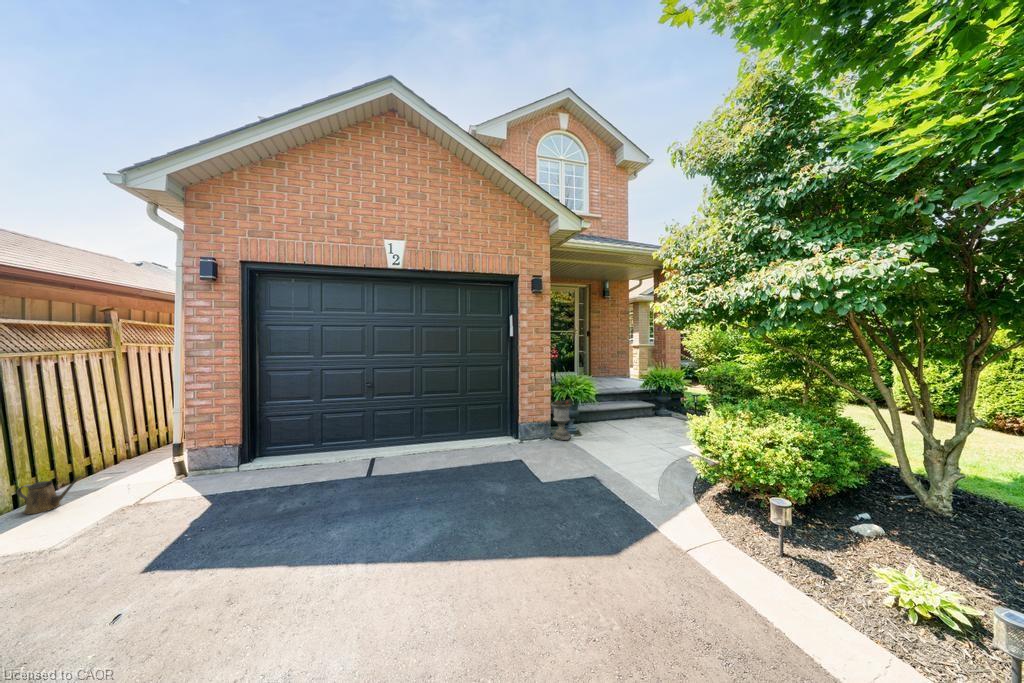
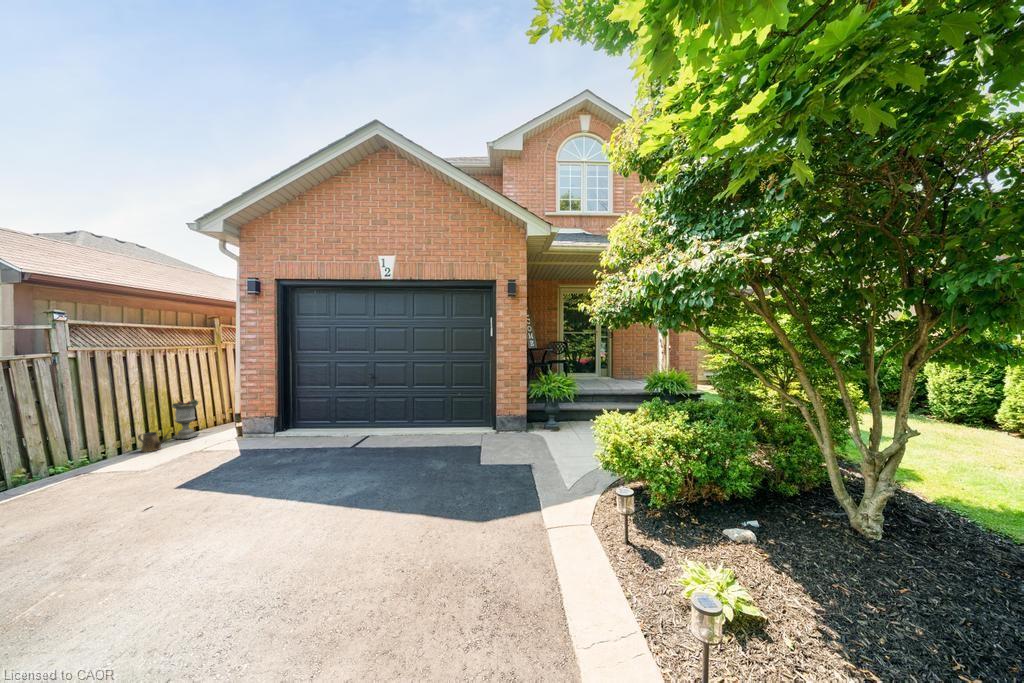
planter: present [551,399,572,440] -> present [172,399,199,439]

